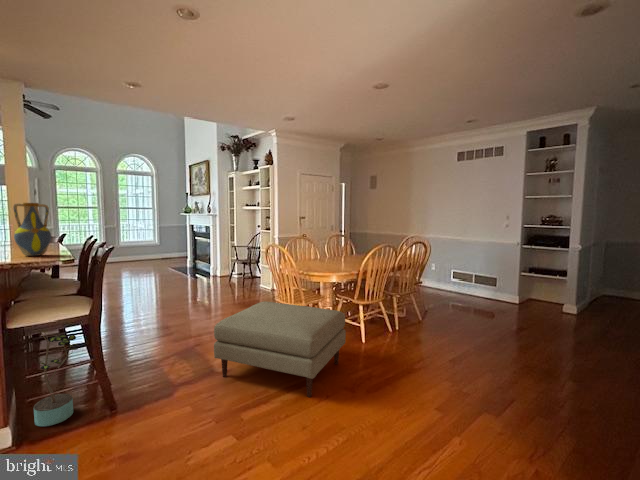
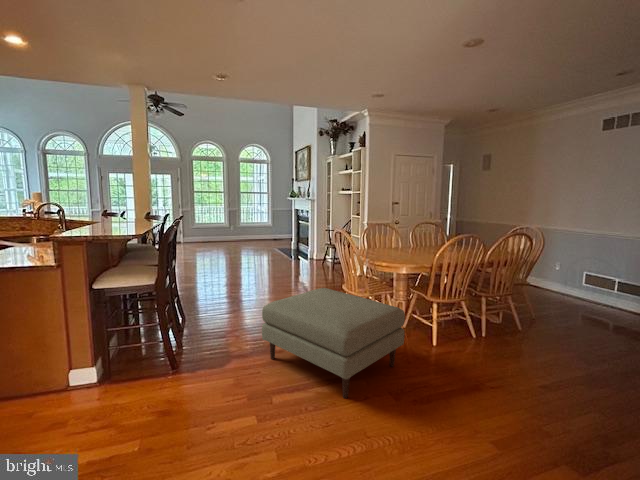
vase: present [14,203,51,256] -> none [91,182,120,229]
potted plant: present [34,332,78,426] -> none [96,286,149,376]

